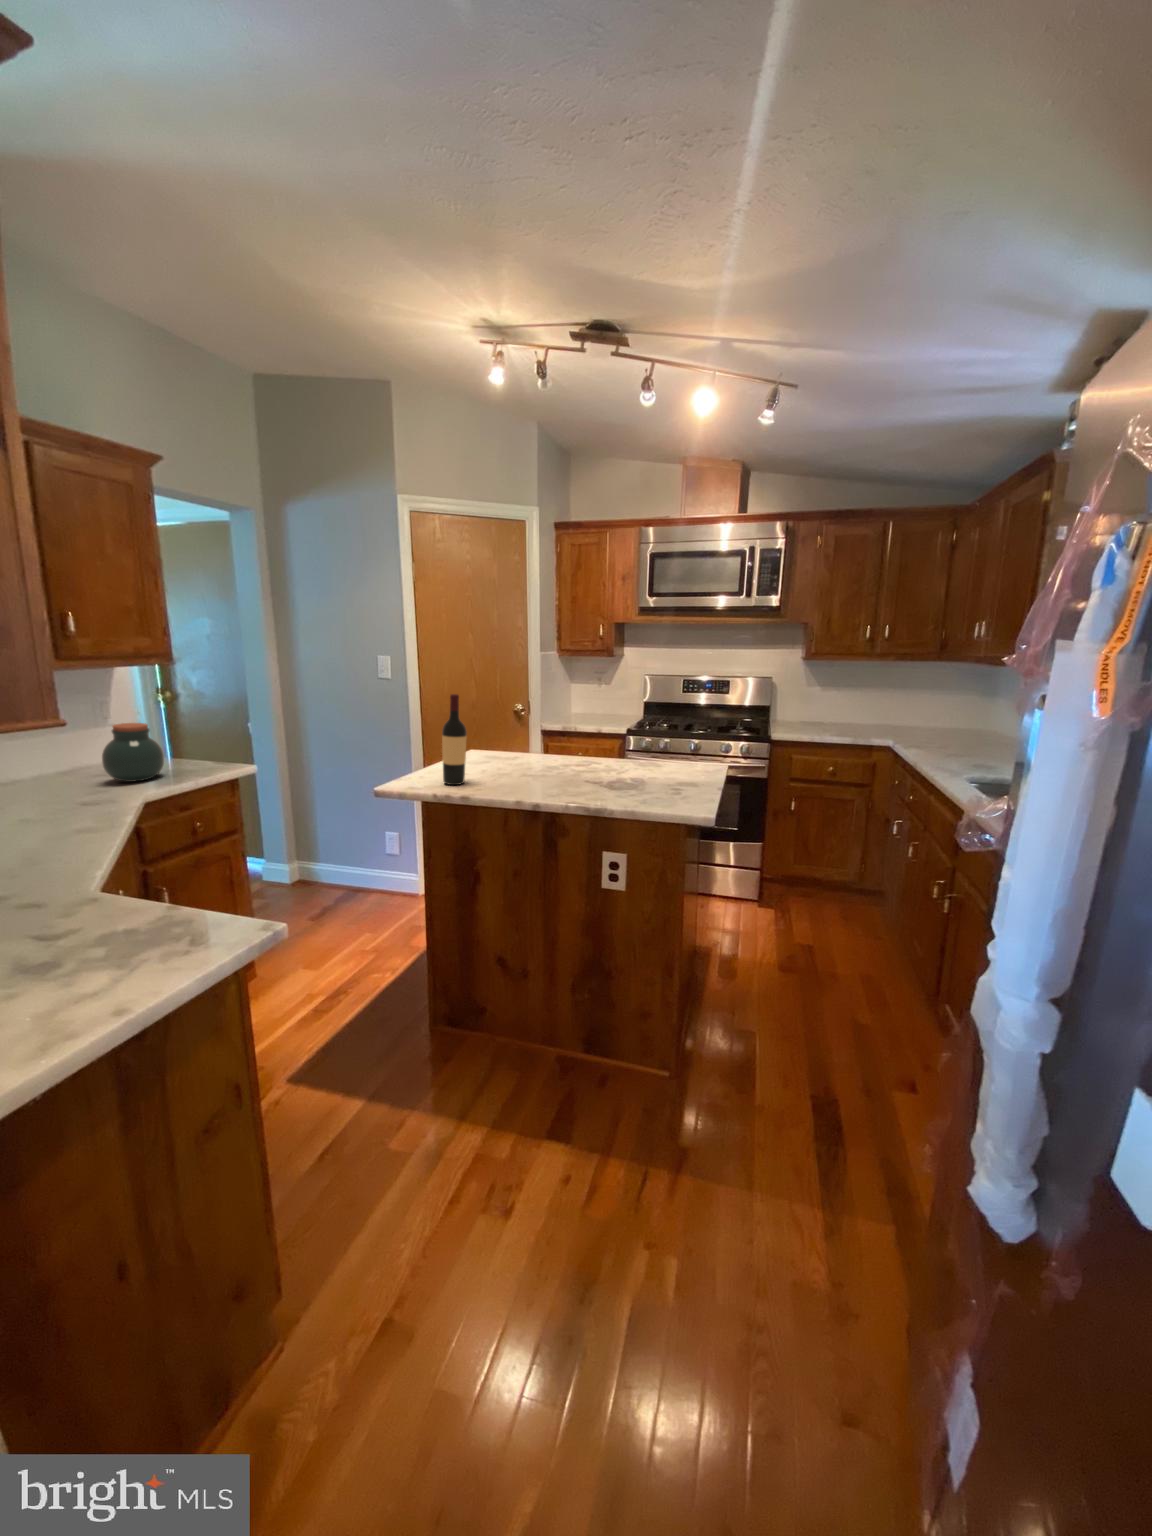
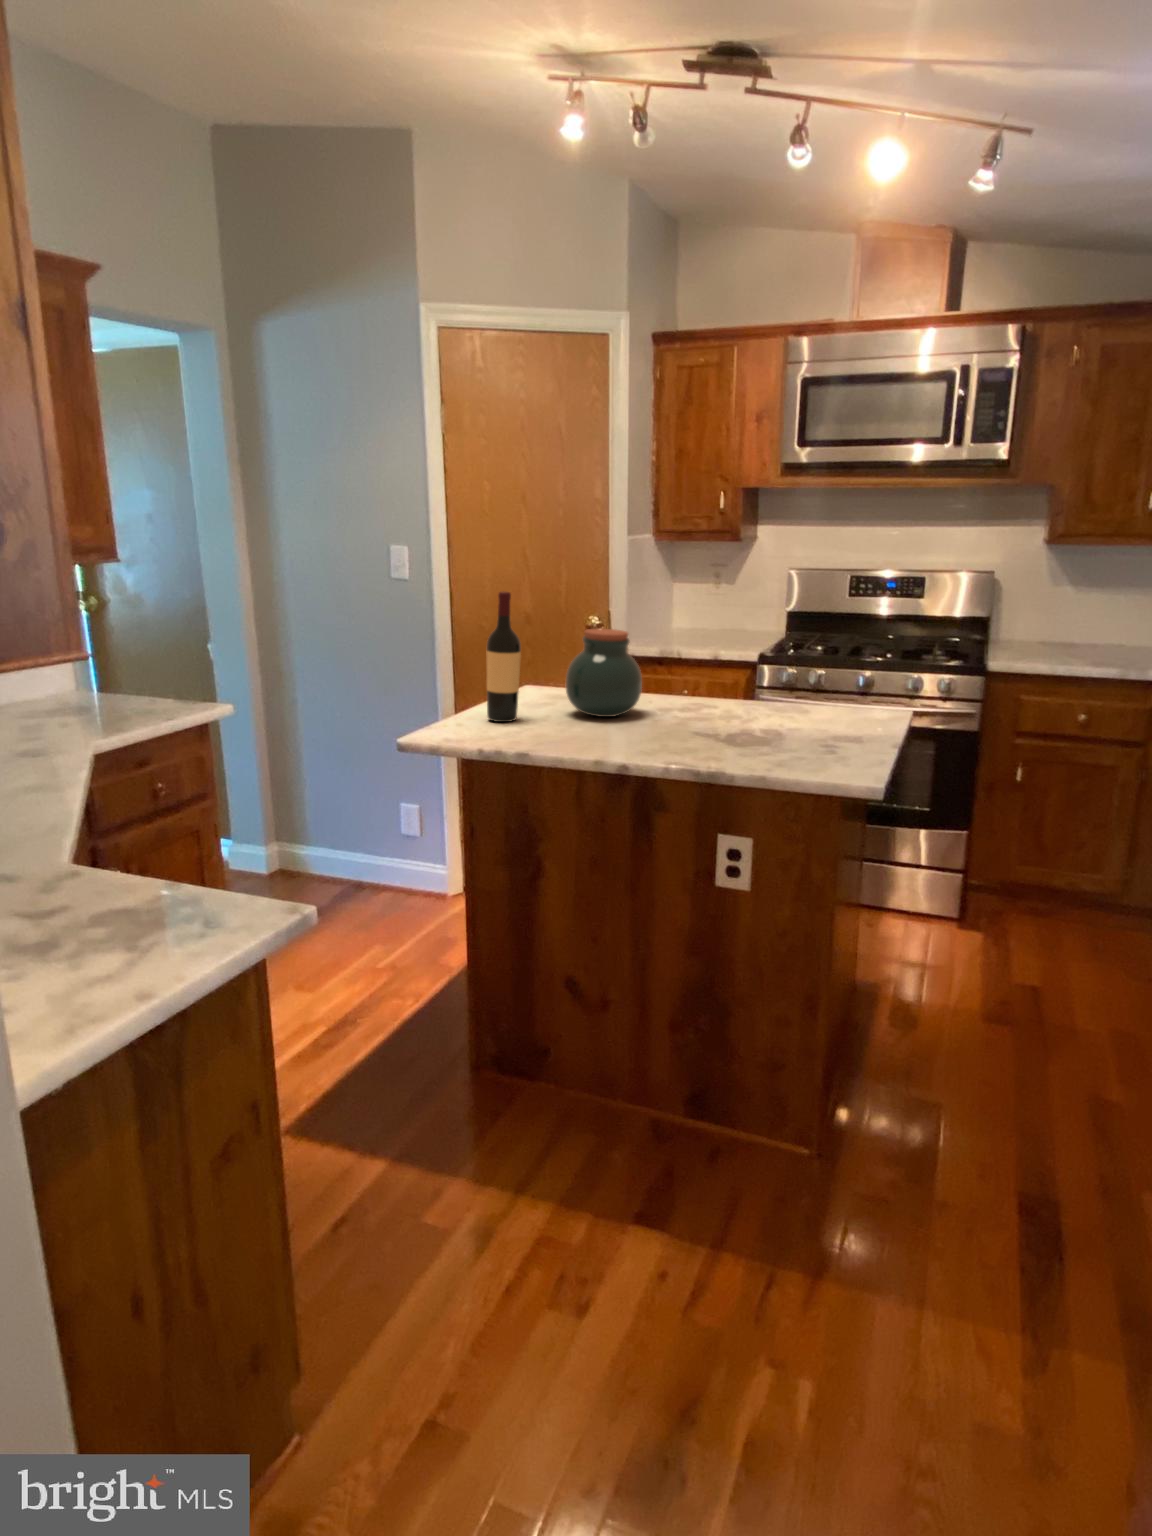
jar: present [102,723,164,782] -> present [566,629,642,717]

